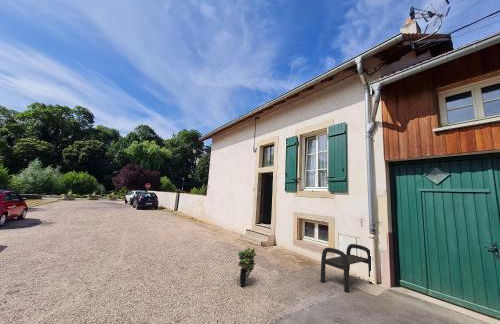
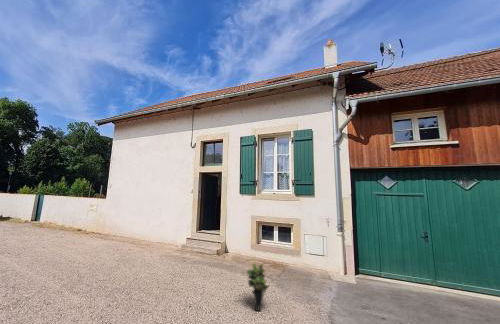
bench: present [320,244,373,292] -> none [308,242,342,289]

